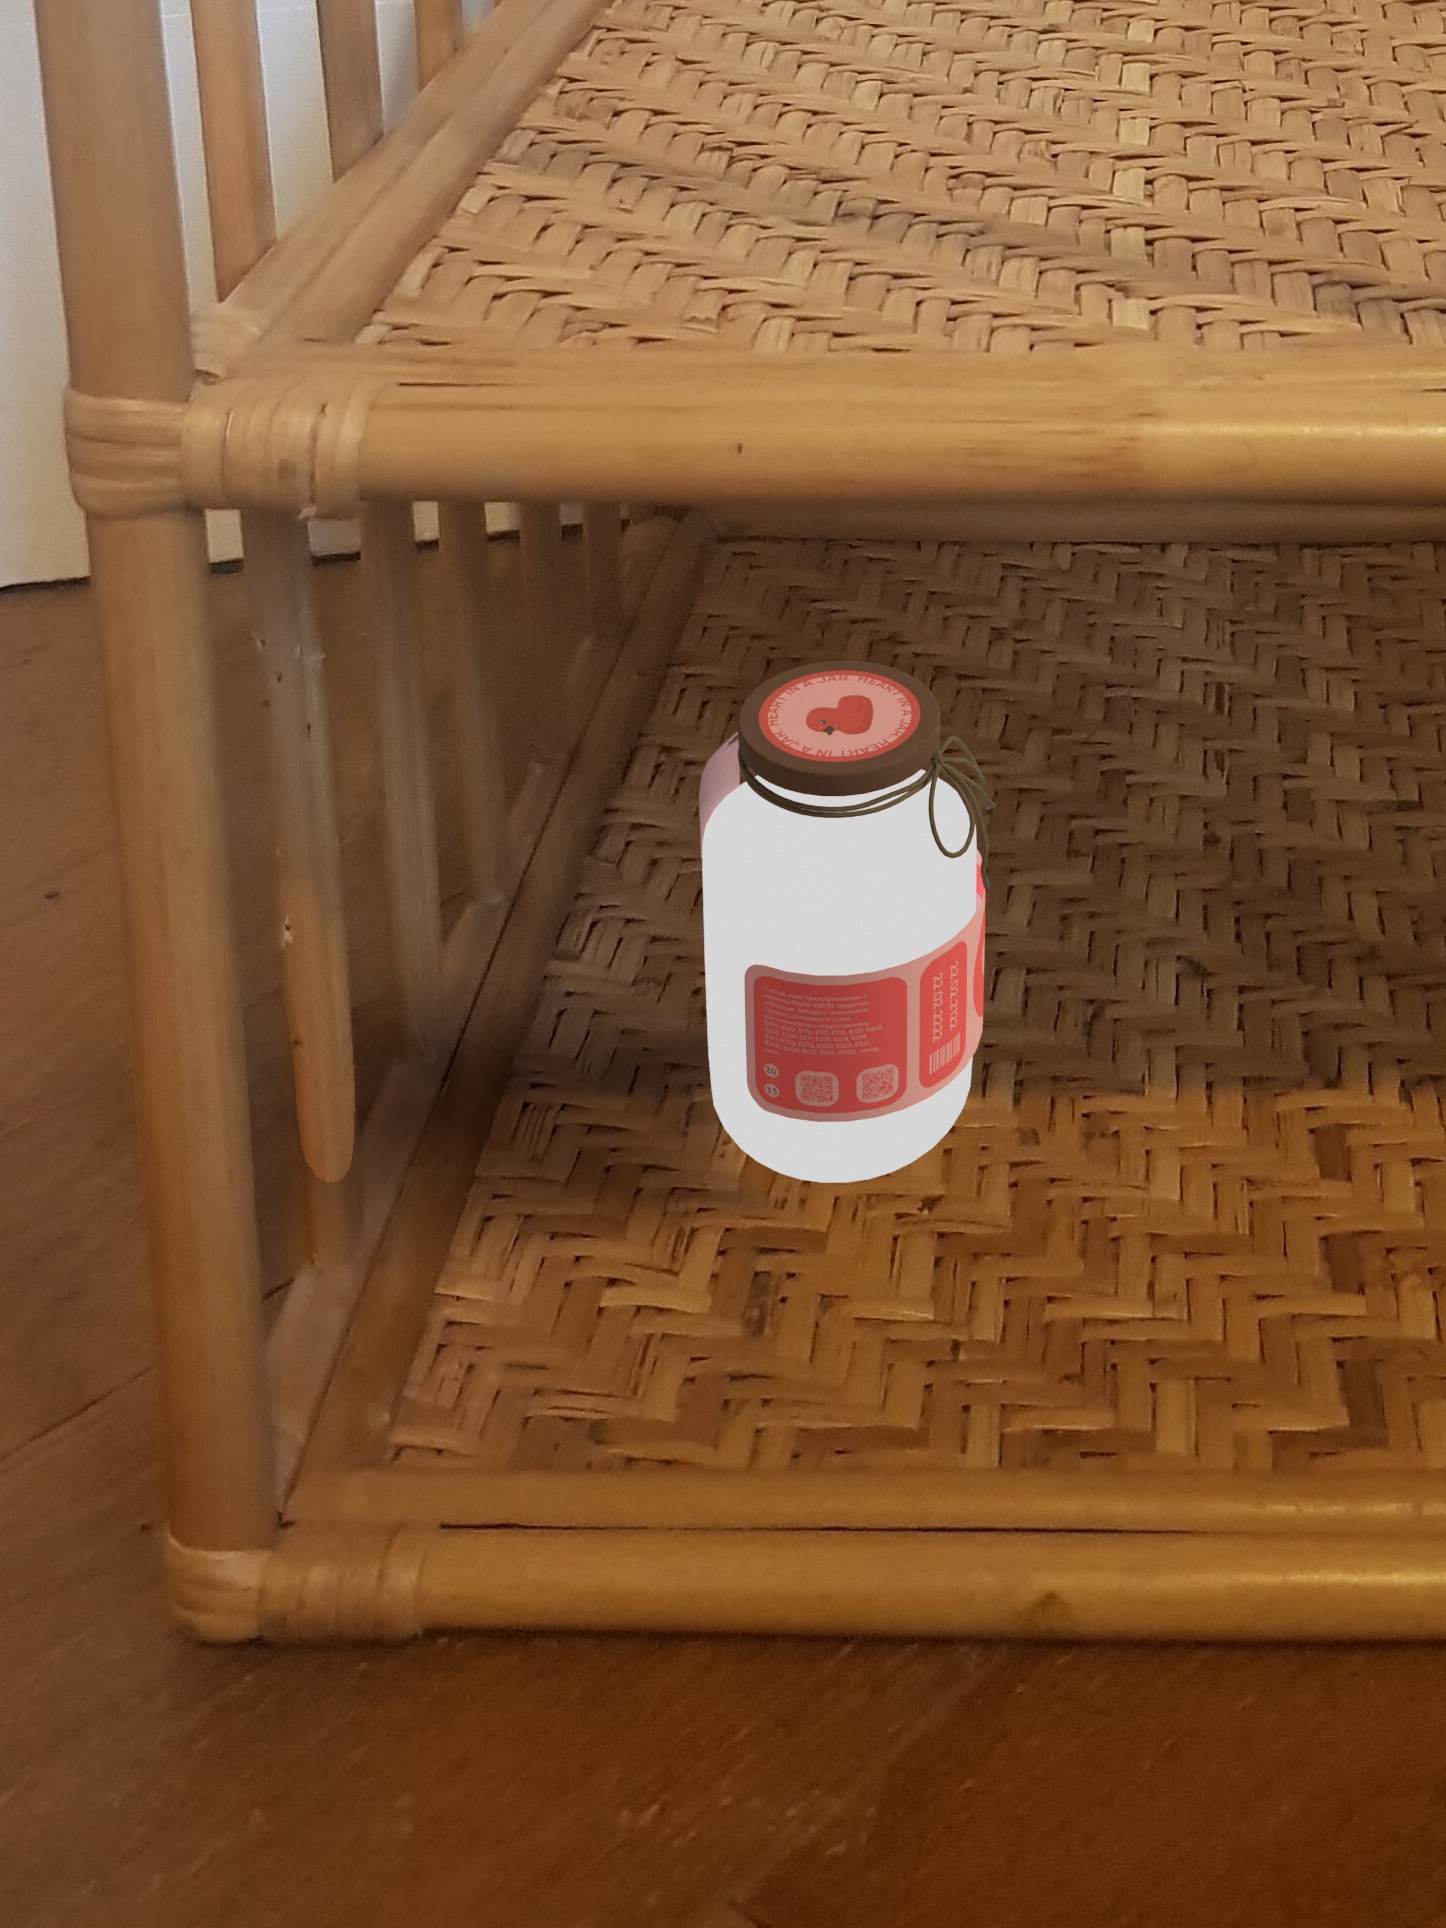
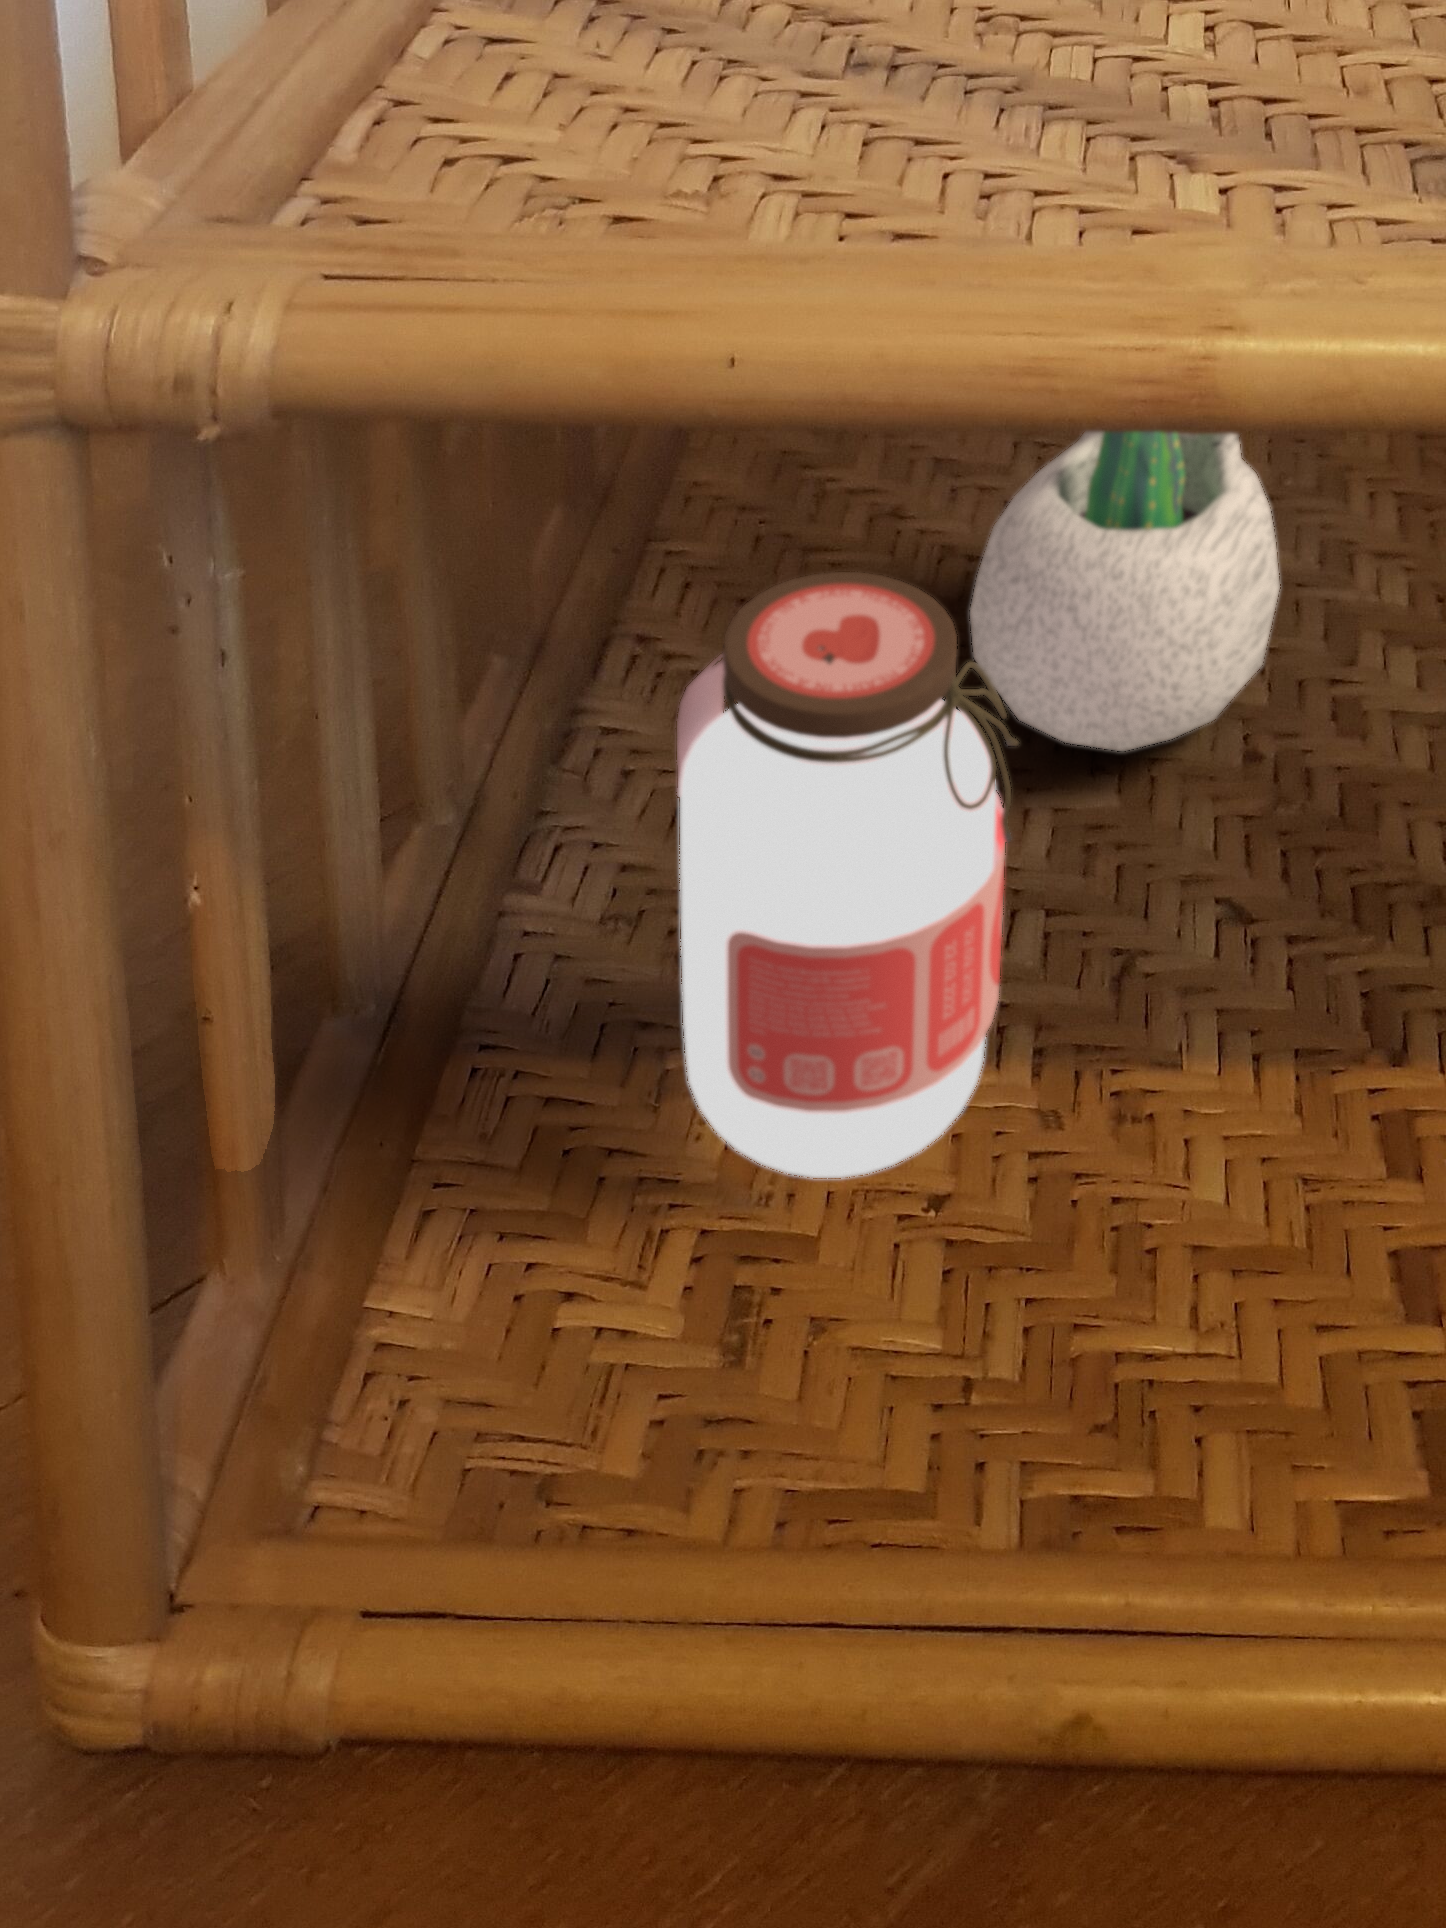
succulent planter: none [960,503,1237,832] -> present [970,432,1280,751]

